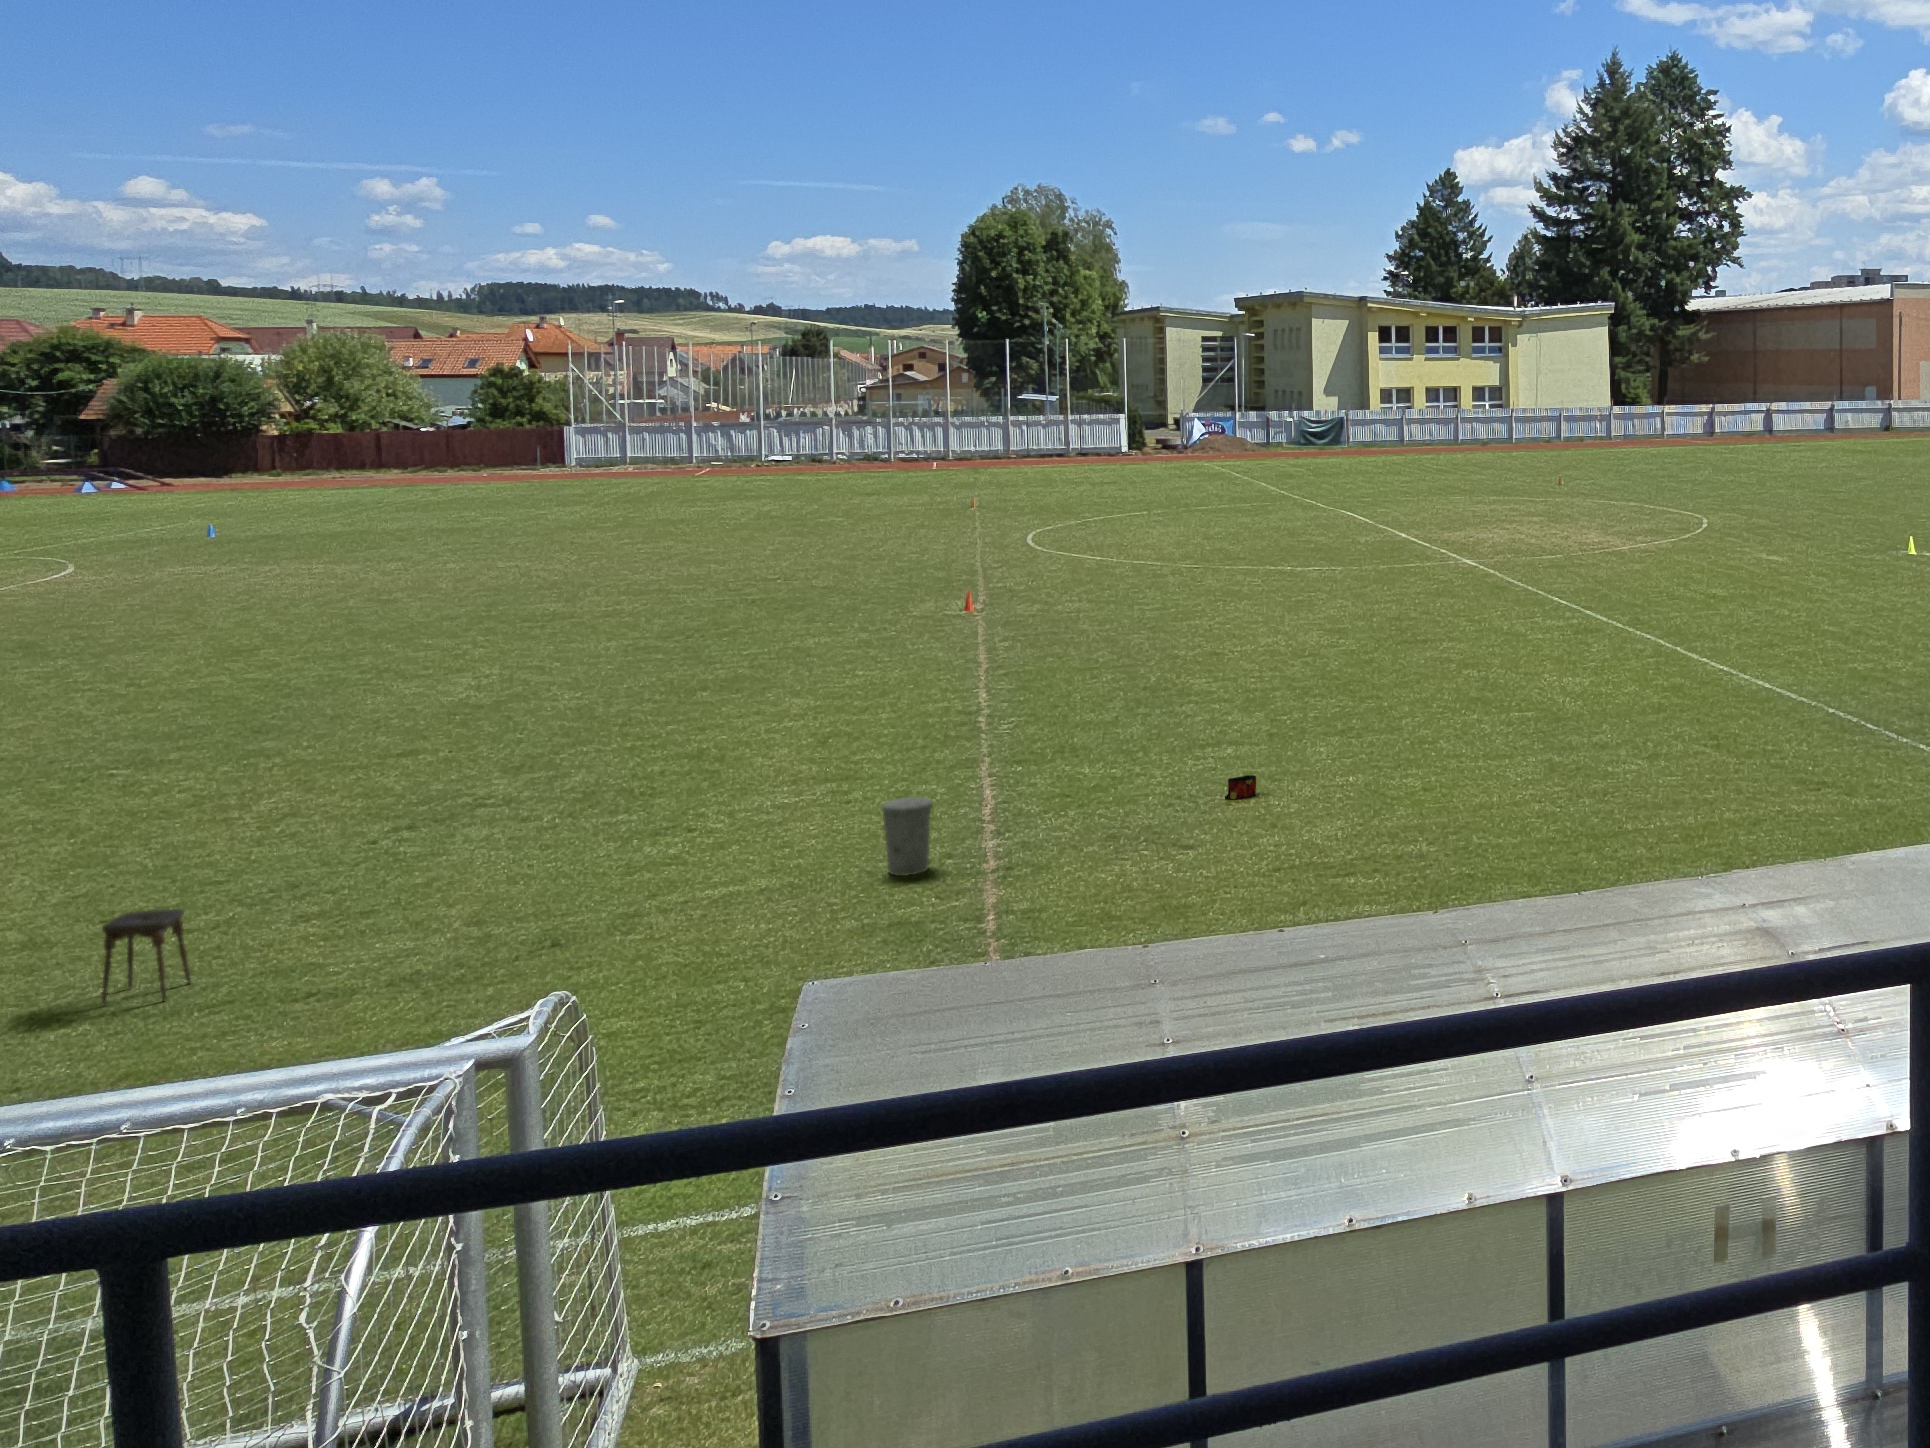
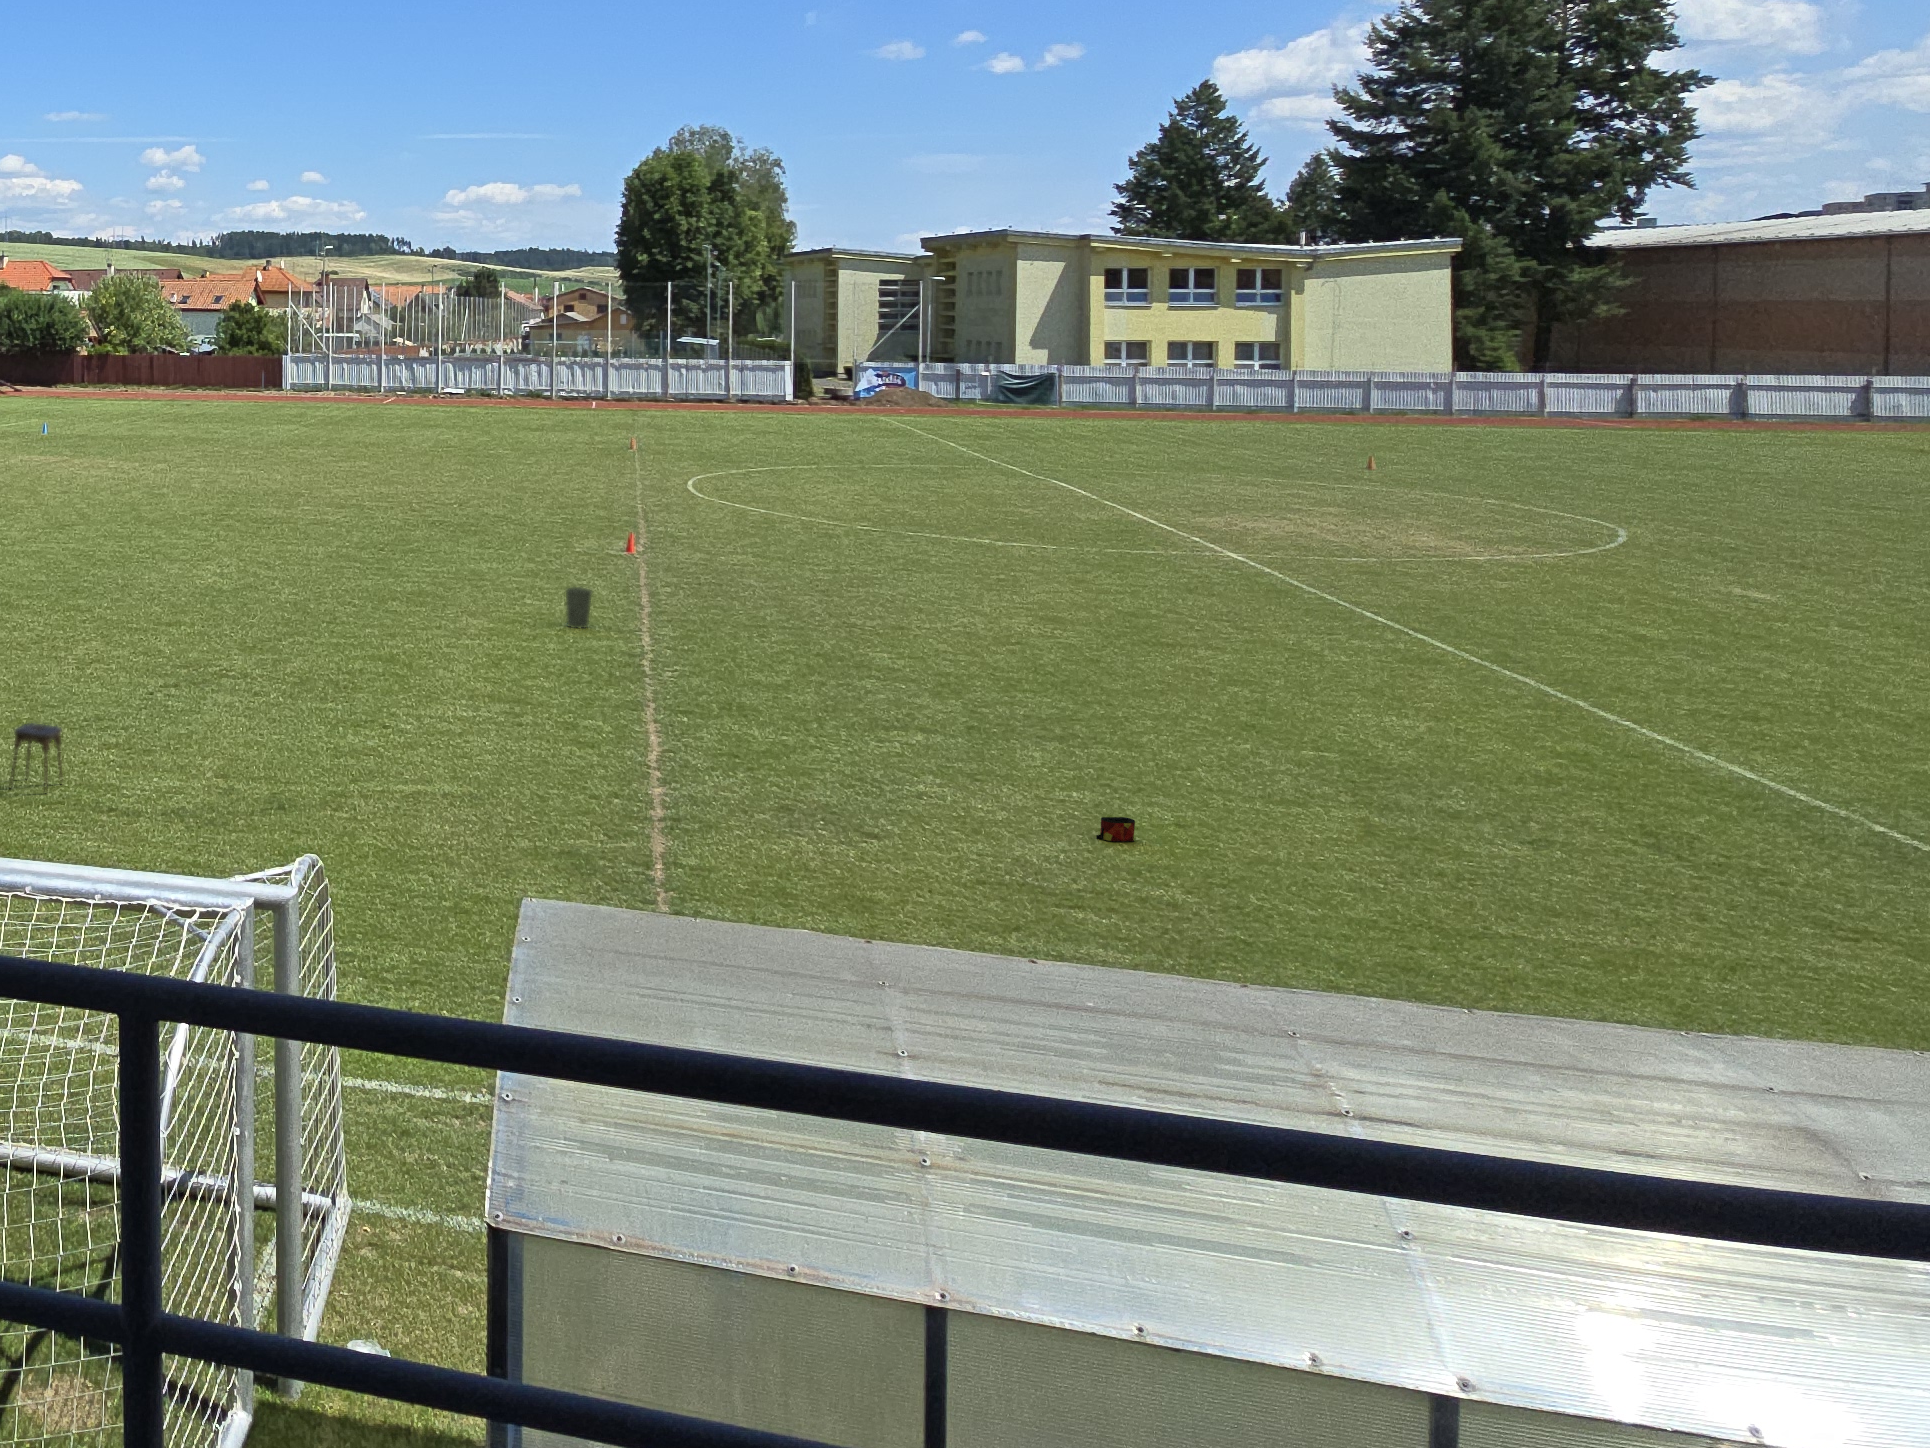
bag: present [1225,775,1256,800] -> present [1096,817,1135,842]
trash can: present [882,798,933,876] -> present [566,587,592,628]

